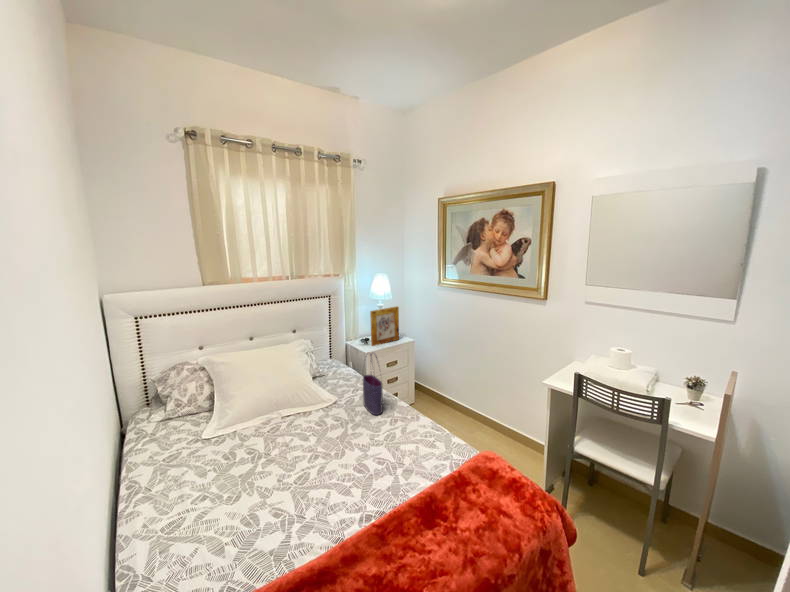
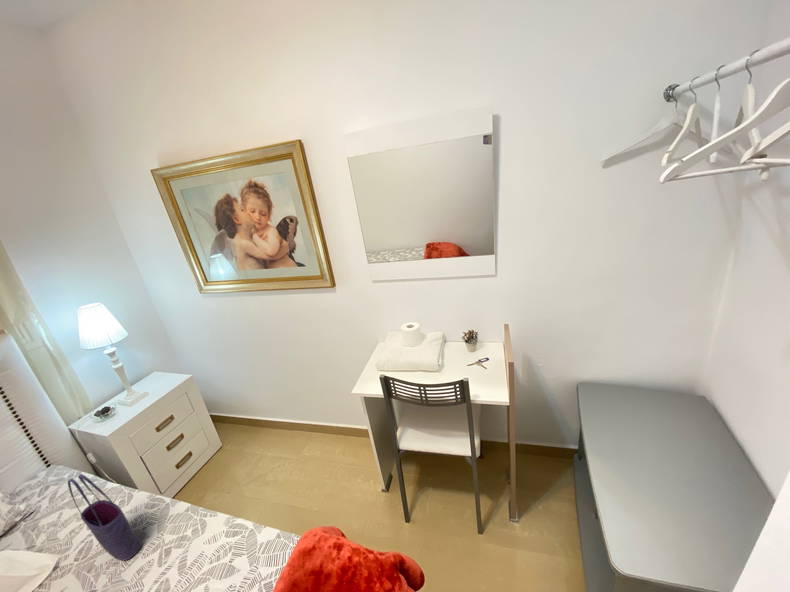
picture frame: present [370,306,399,346] -> none [89,345,166,419]

